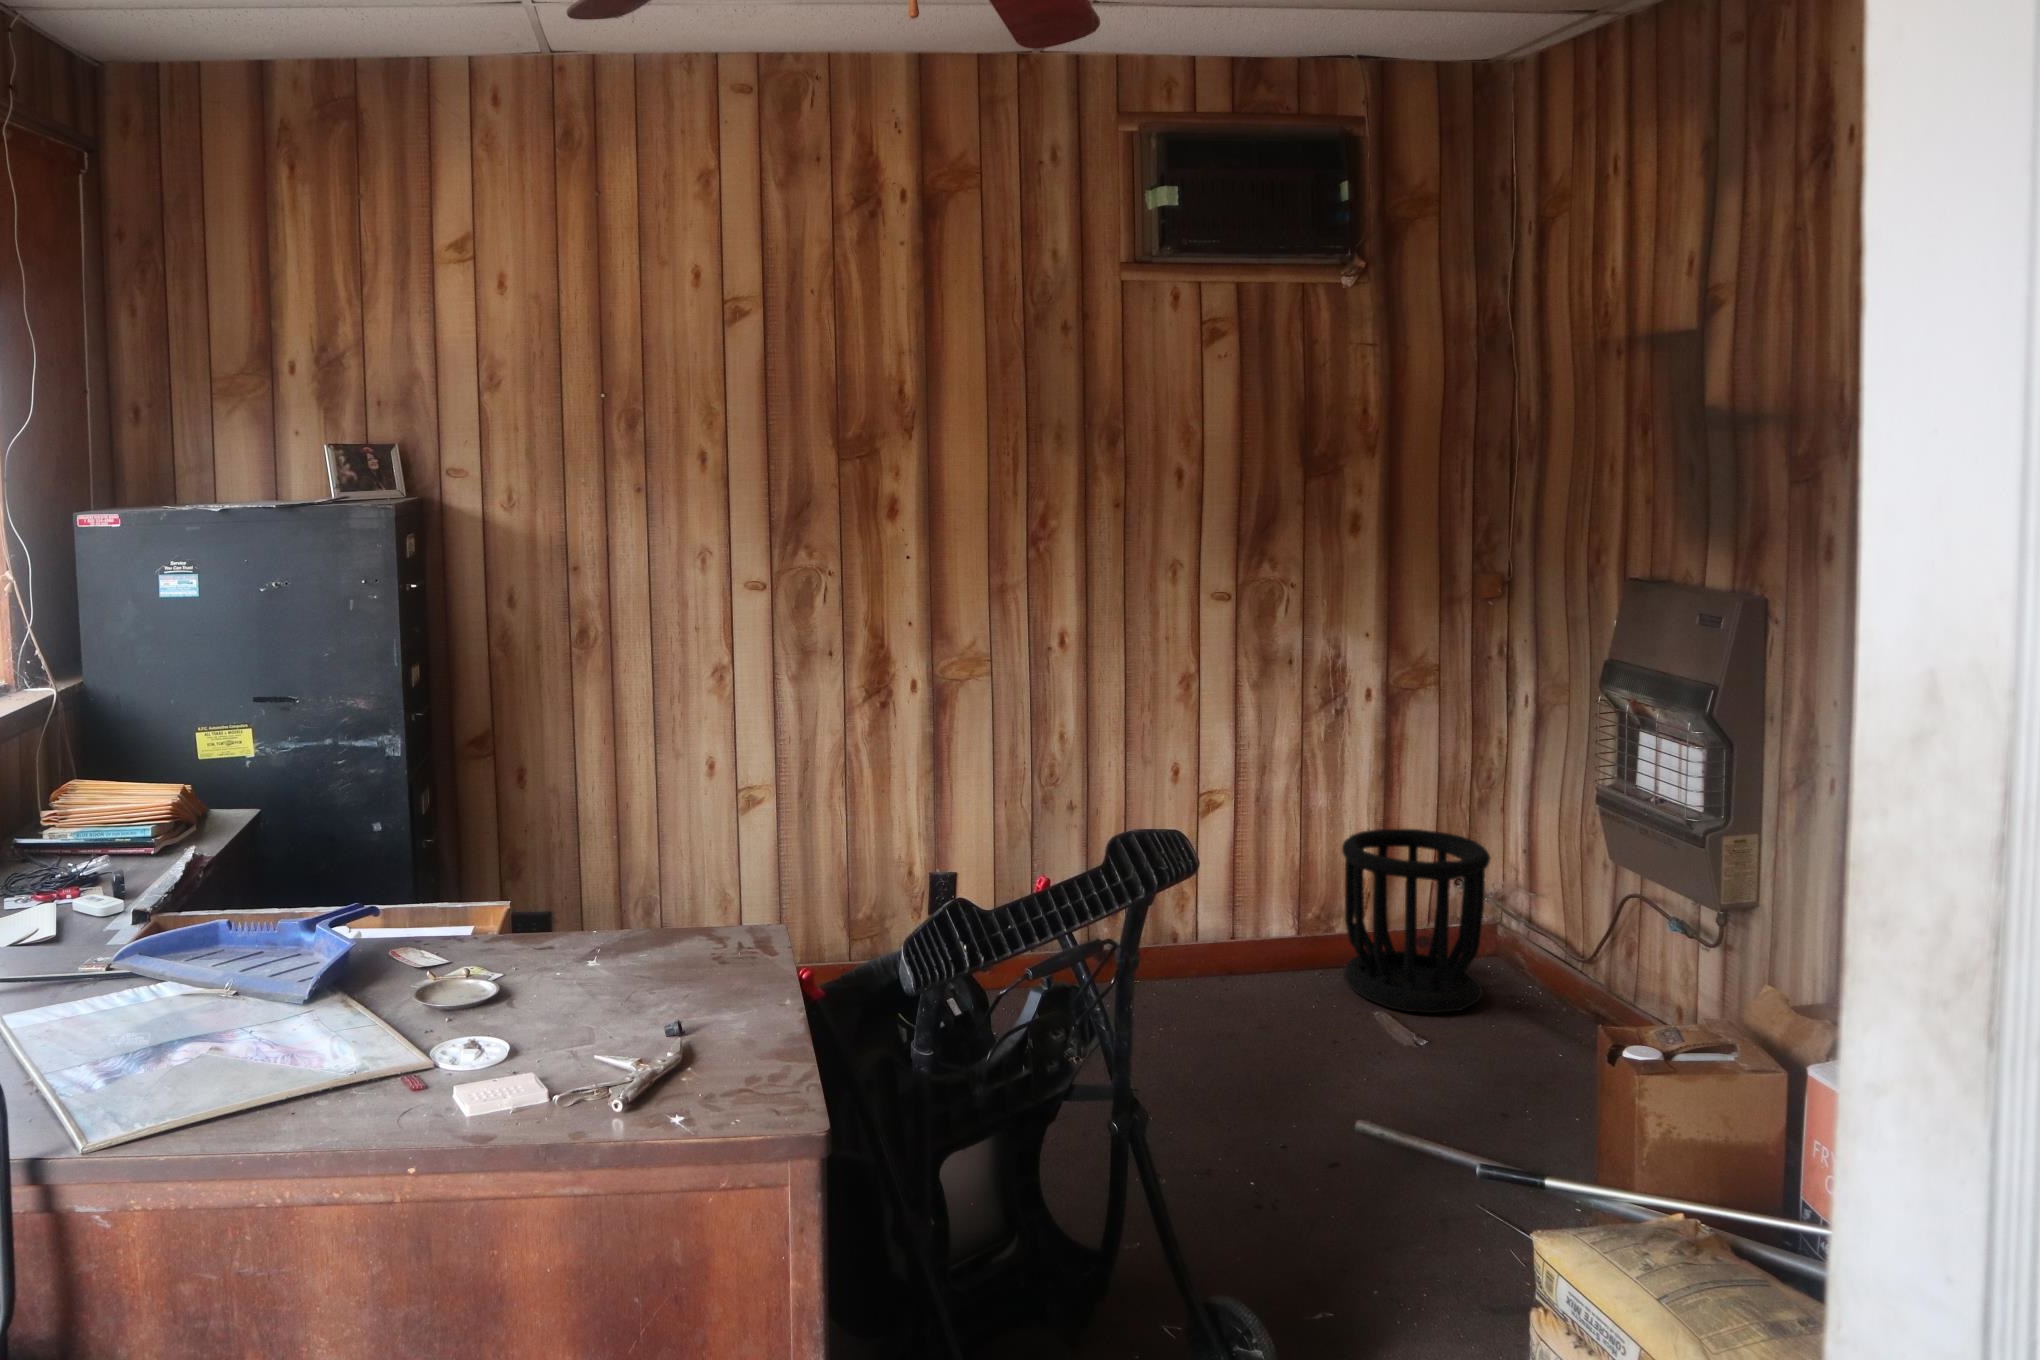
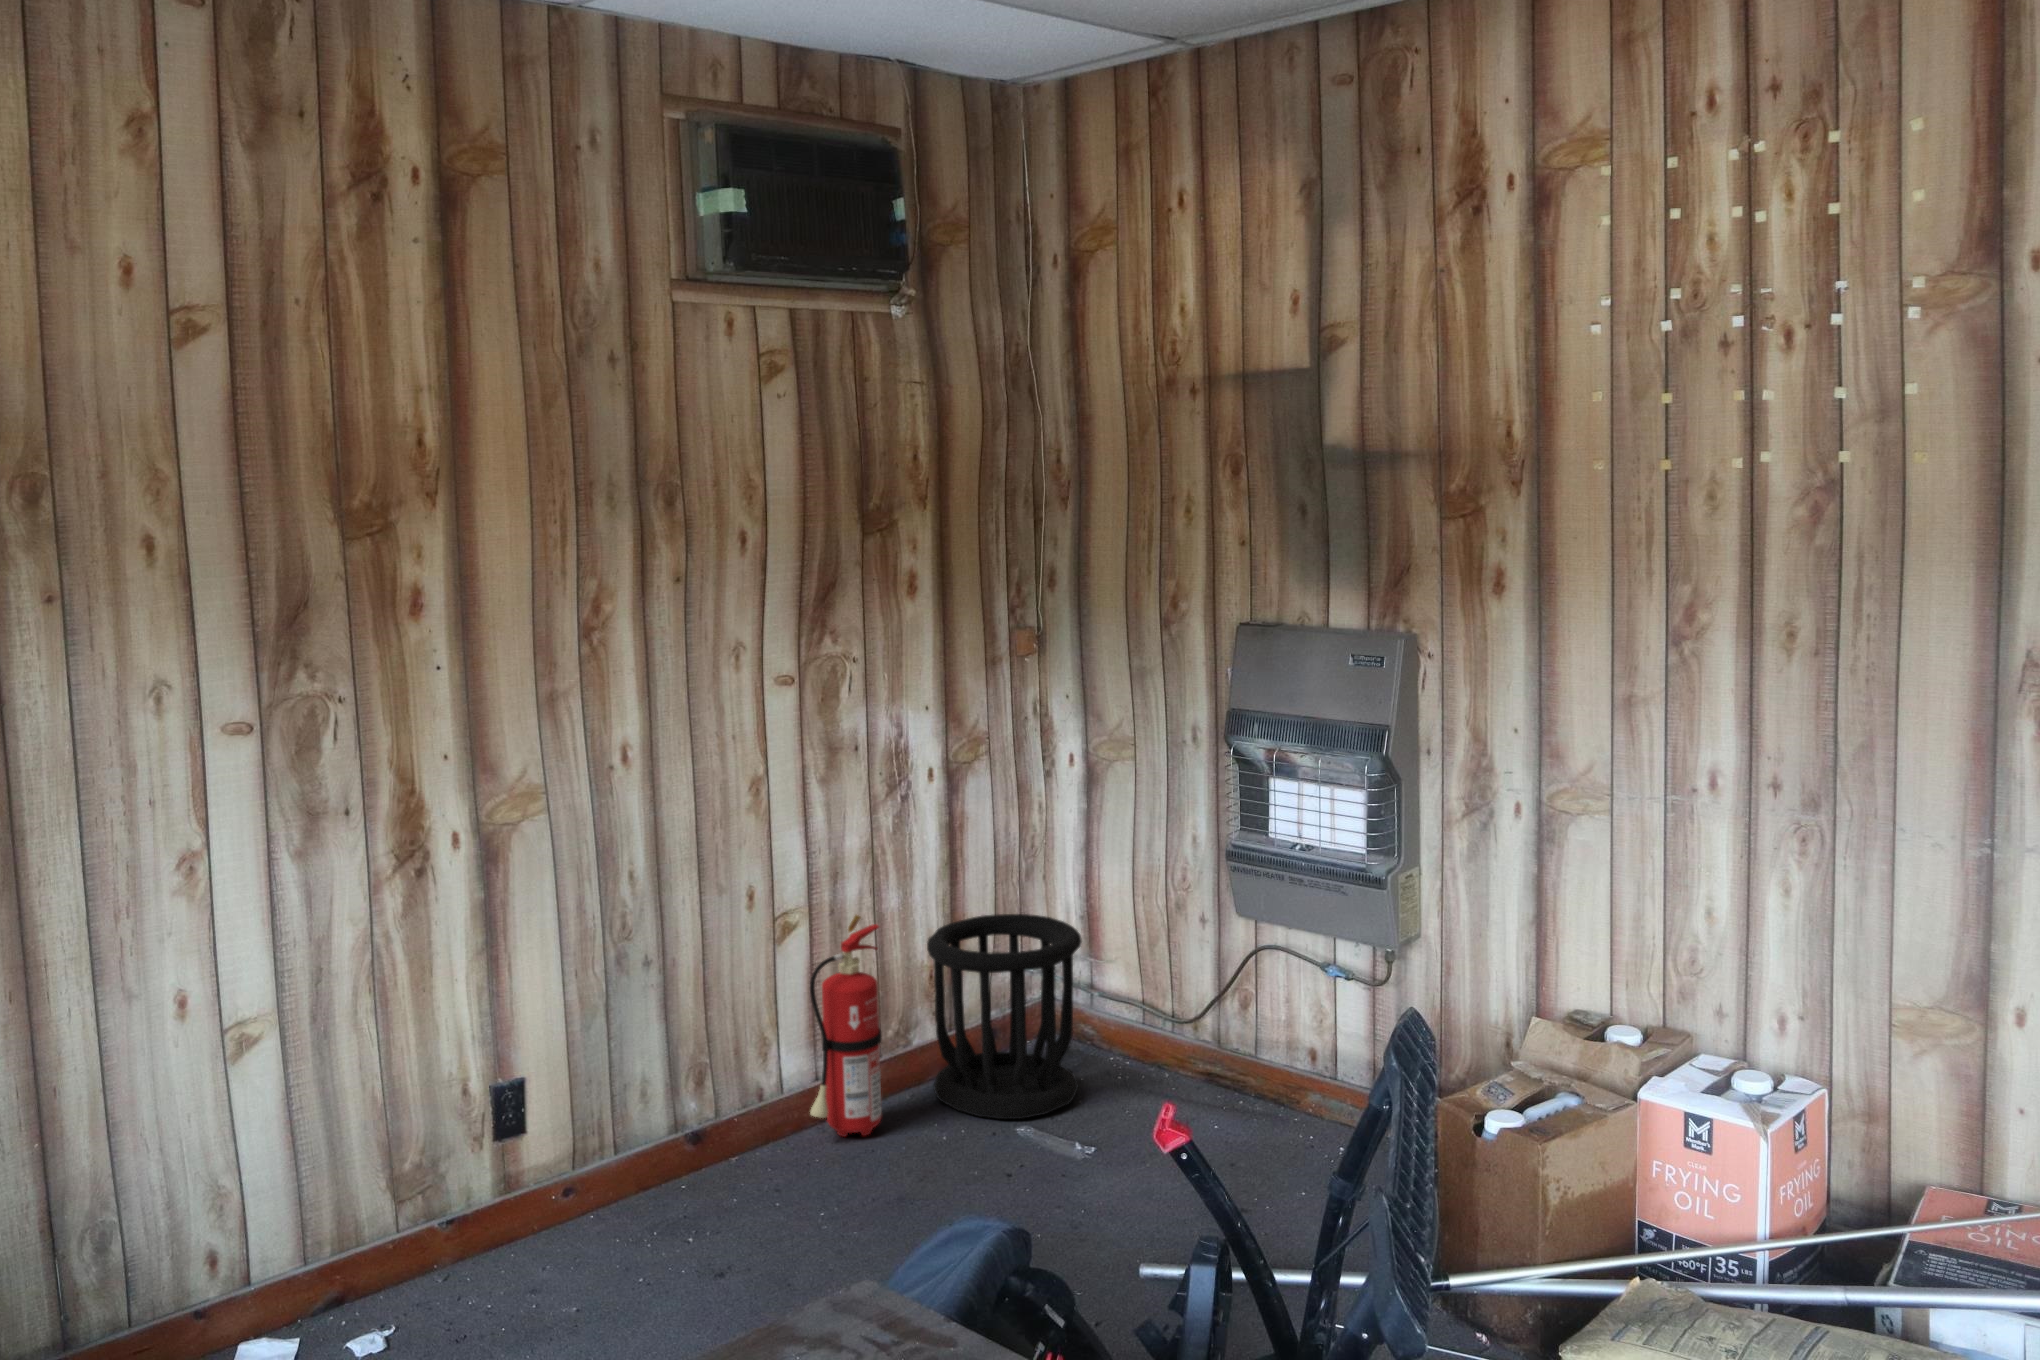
fire extinguisher: none [1209,802,1289,990] -> present [810,915,882,1136]

